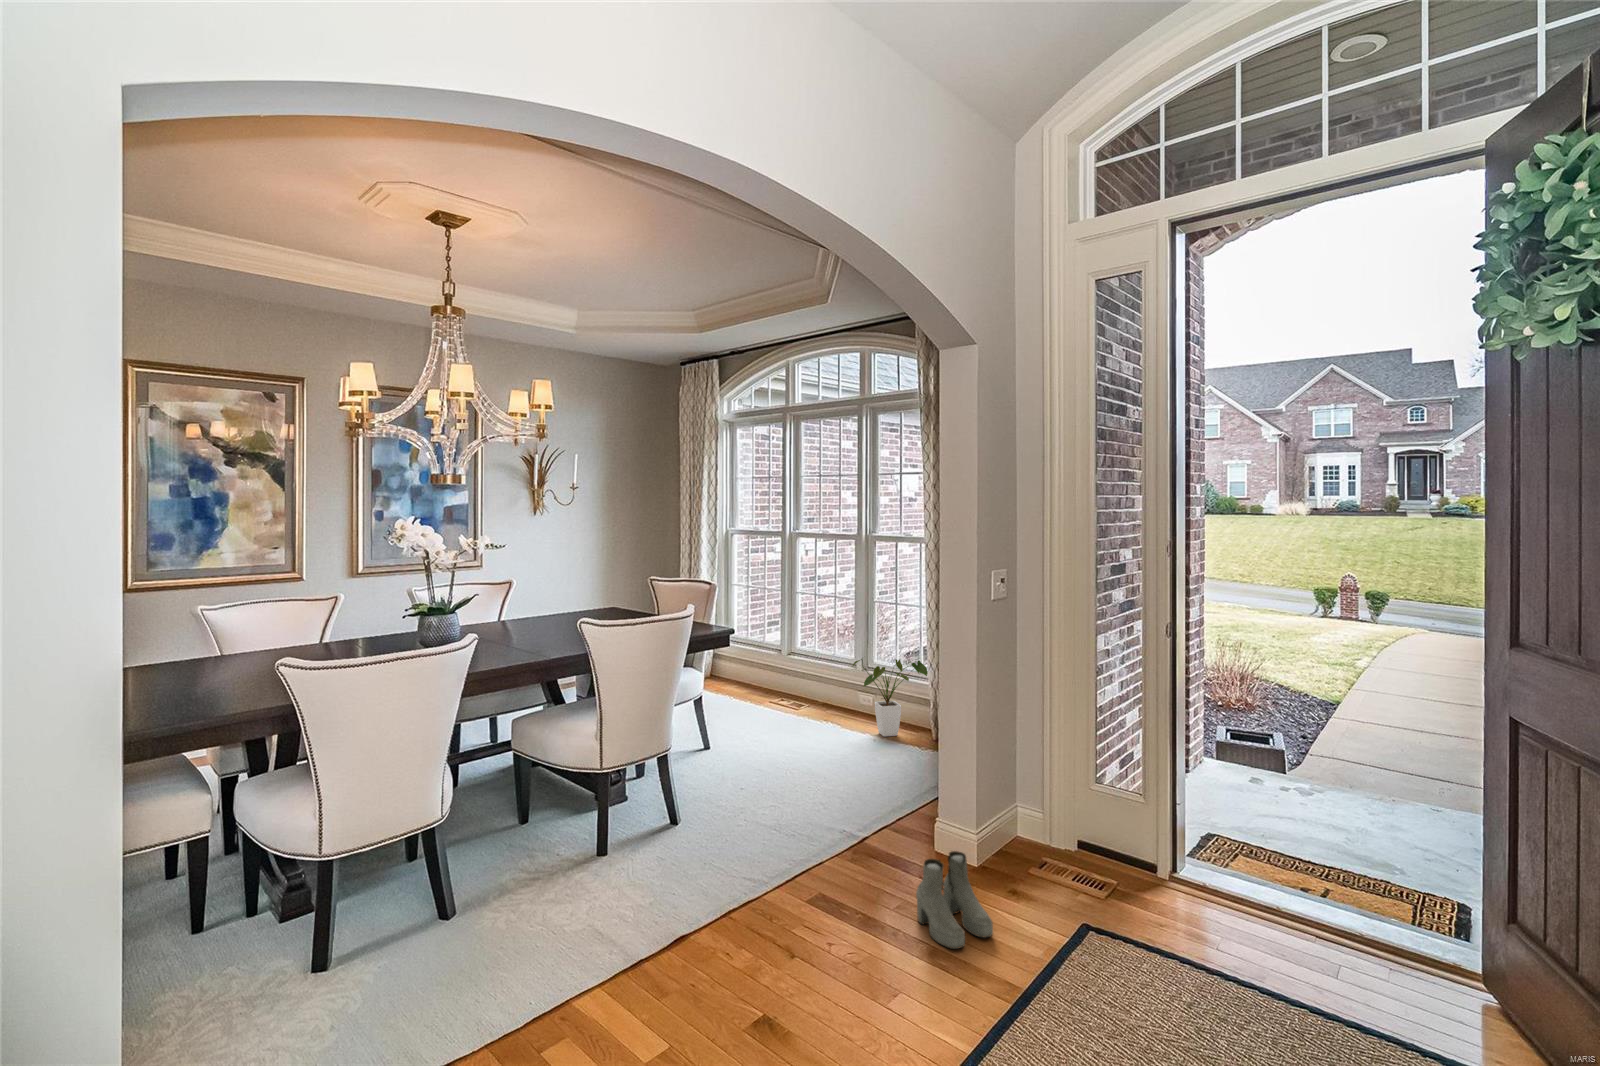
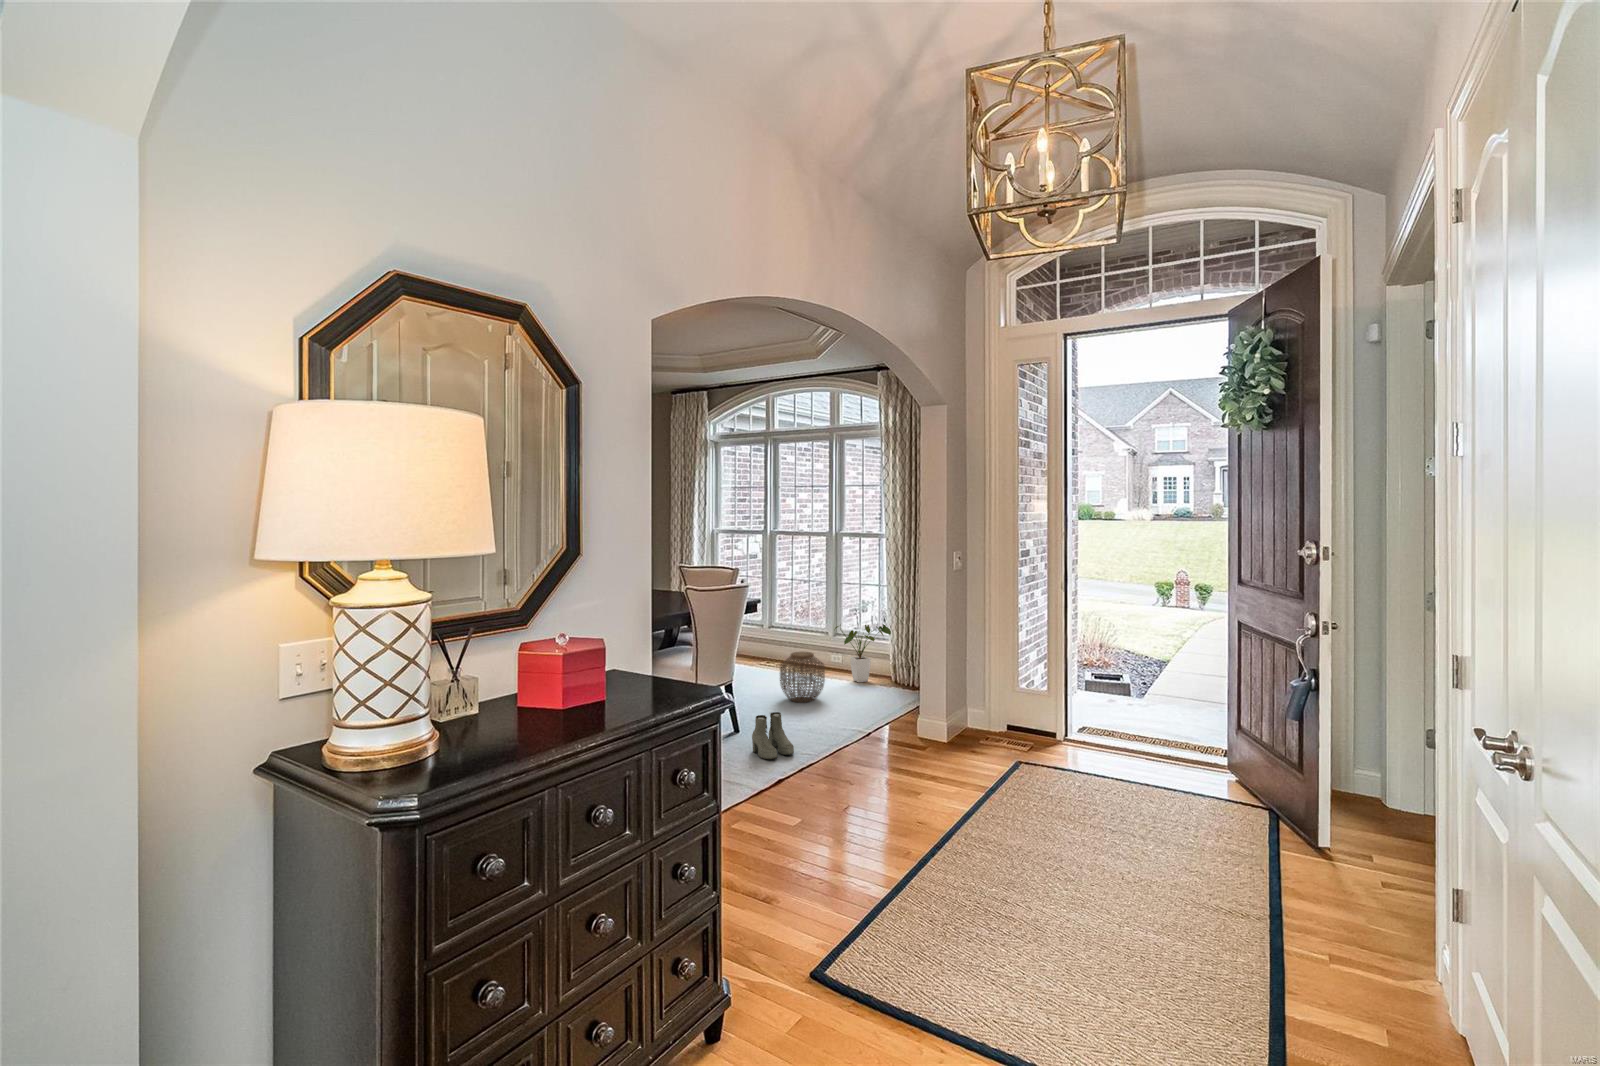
woven basket: none [766,698,827,770] -> present [780,652,825,703]
boots: present [916,851,993,949] -> present [752,712,794,759]

